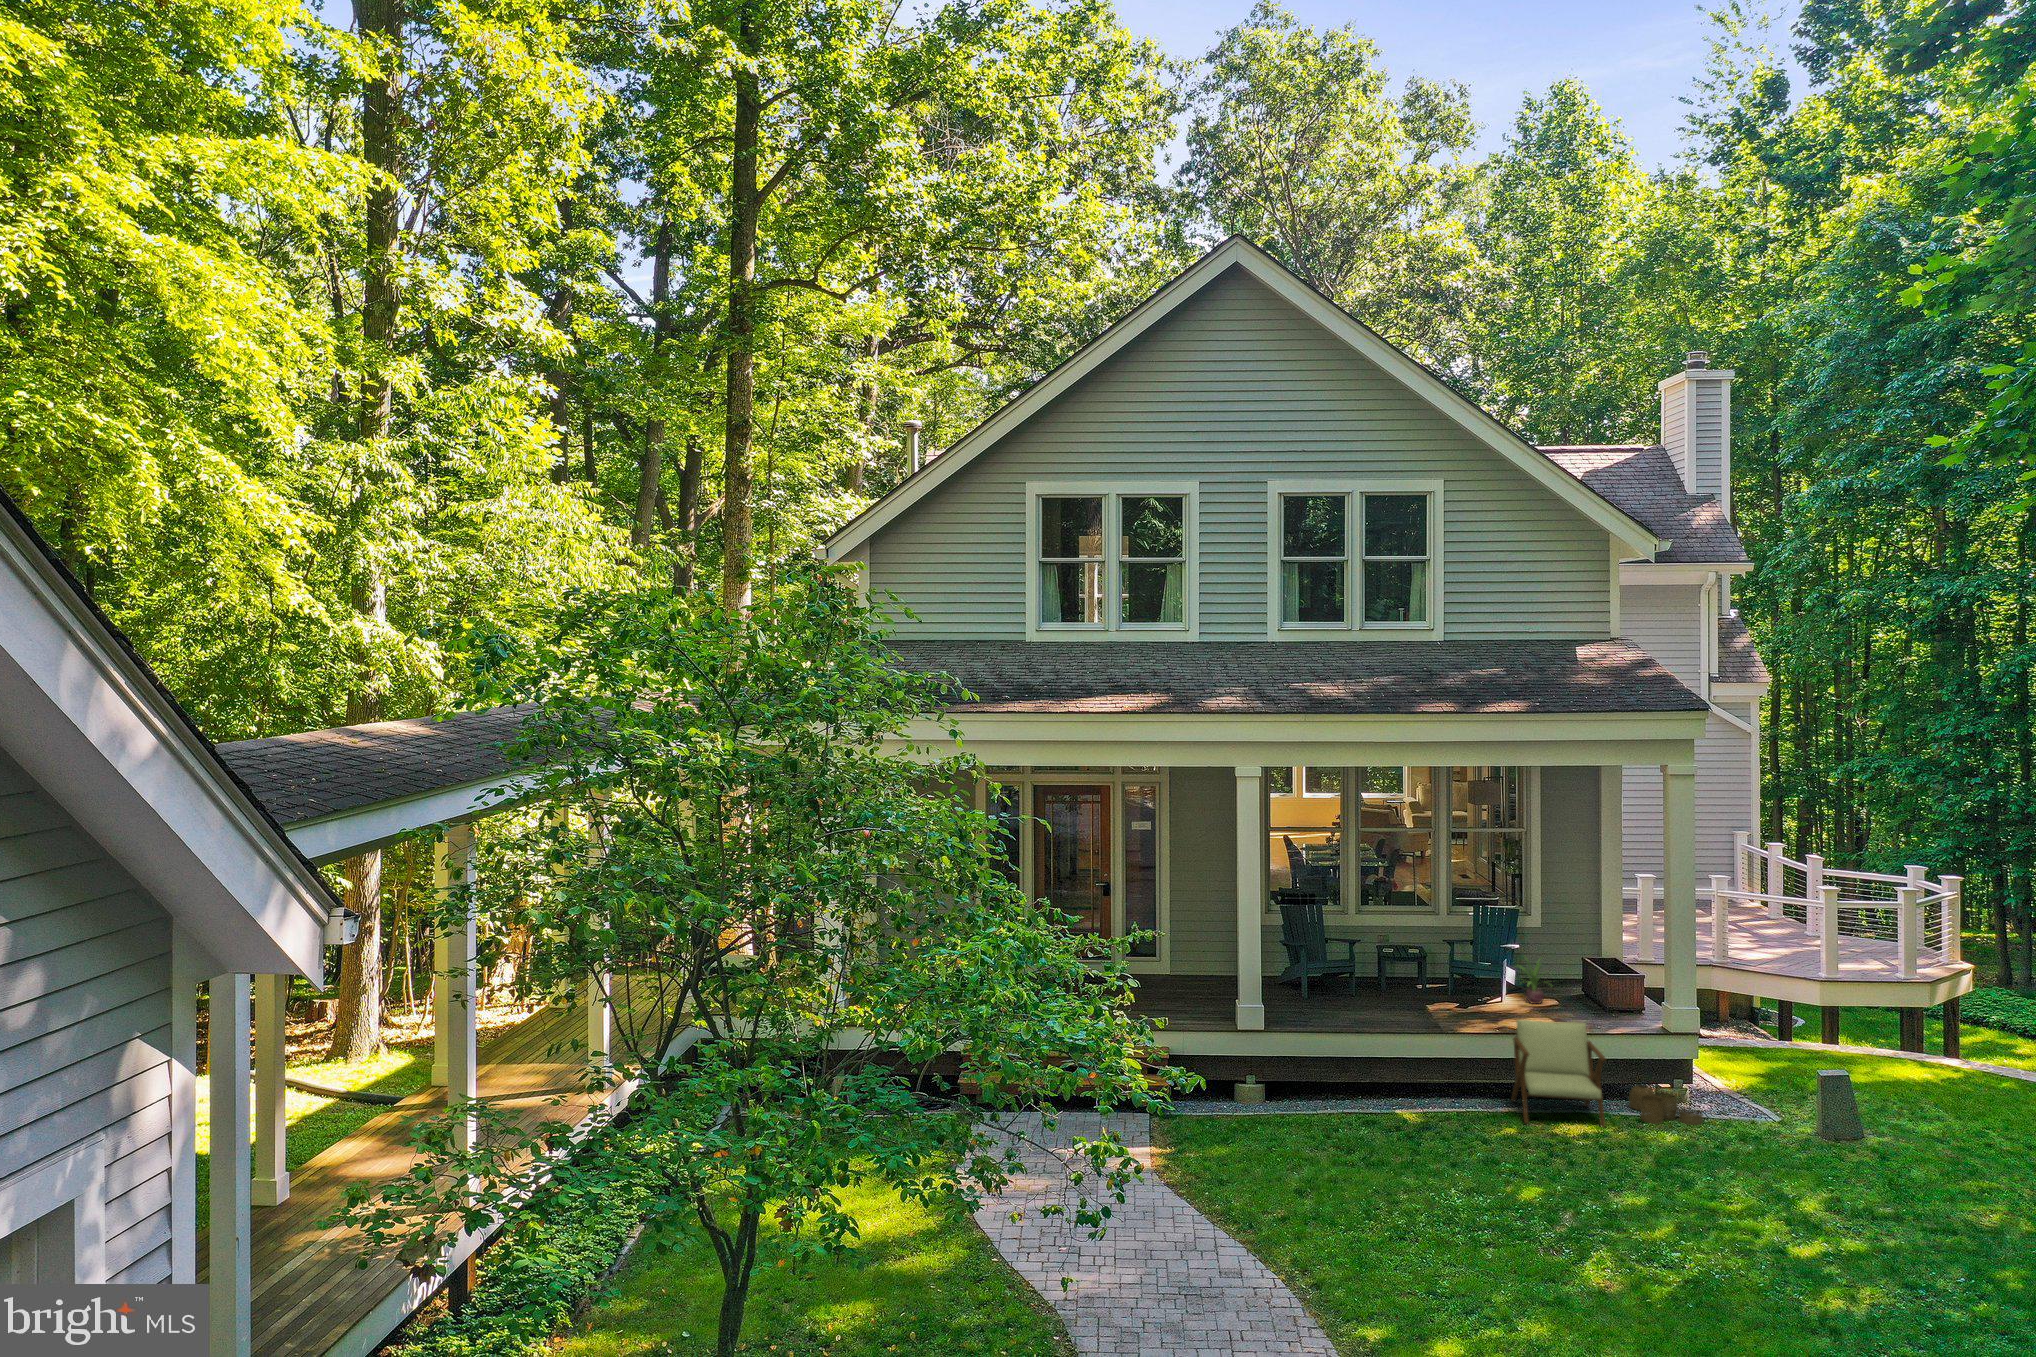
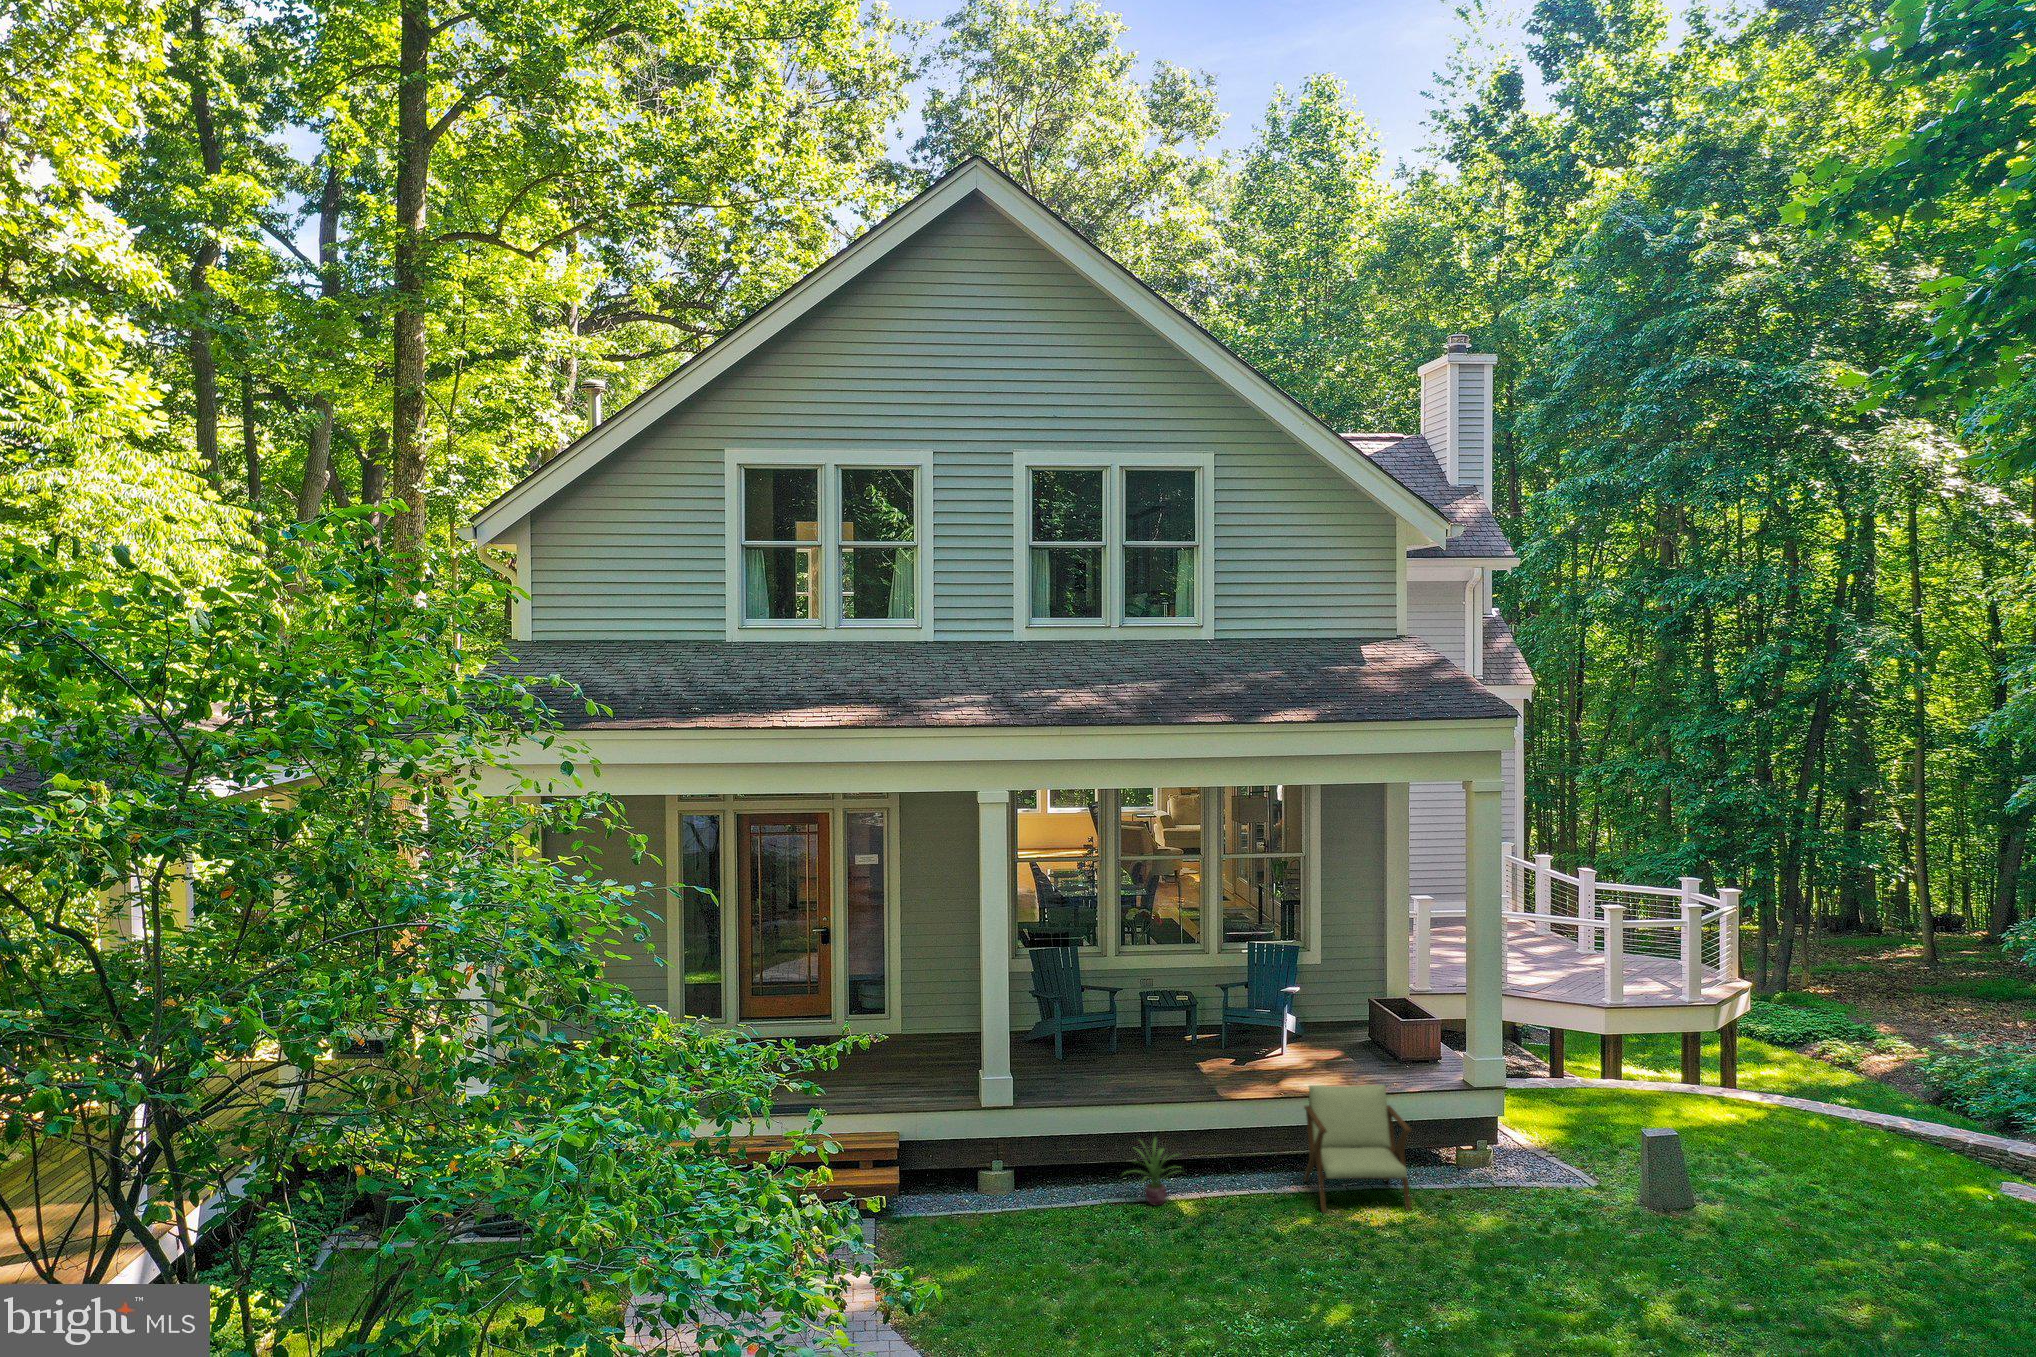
decorative plant: present [1521,957,1544,1004] -> present [1132,1137,1181,1205]
woven basket: present [1629,1085,1703,1125] -> none [1431,1149,1514,1200]

